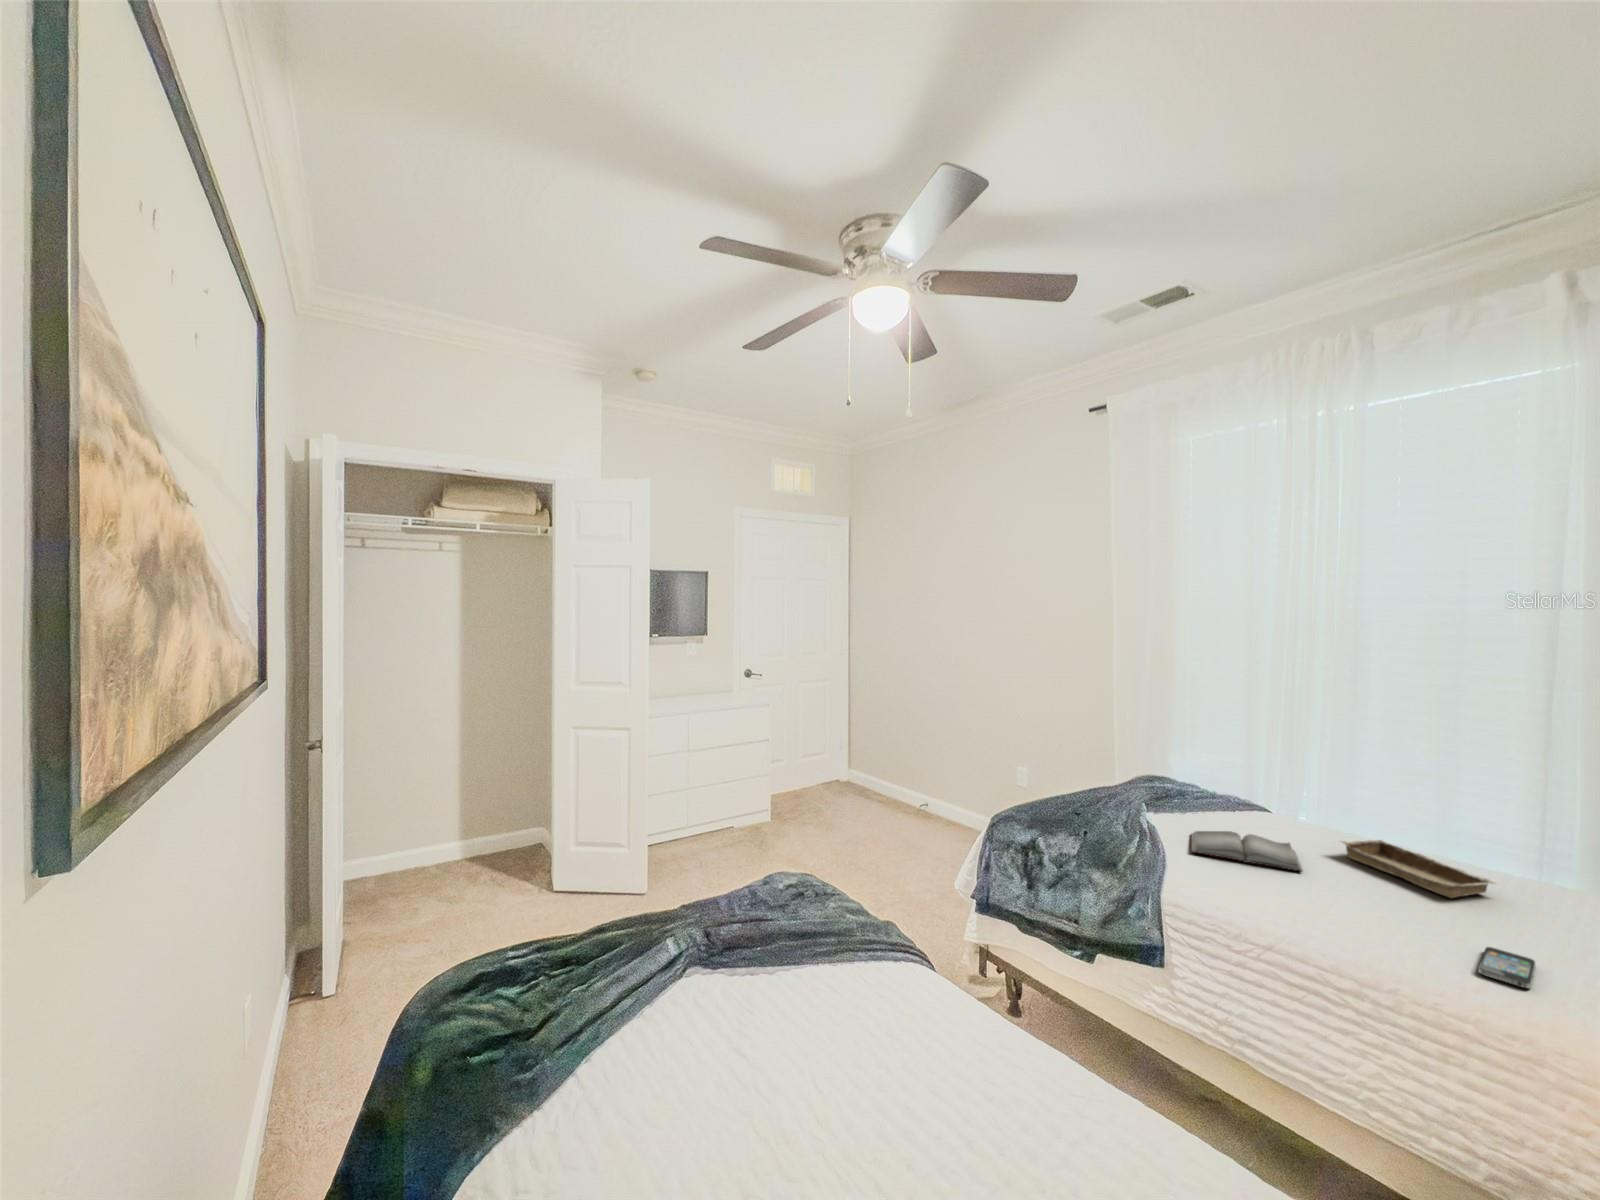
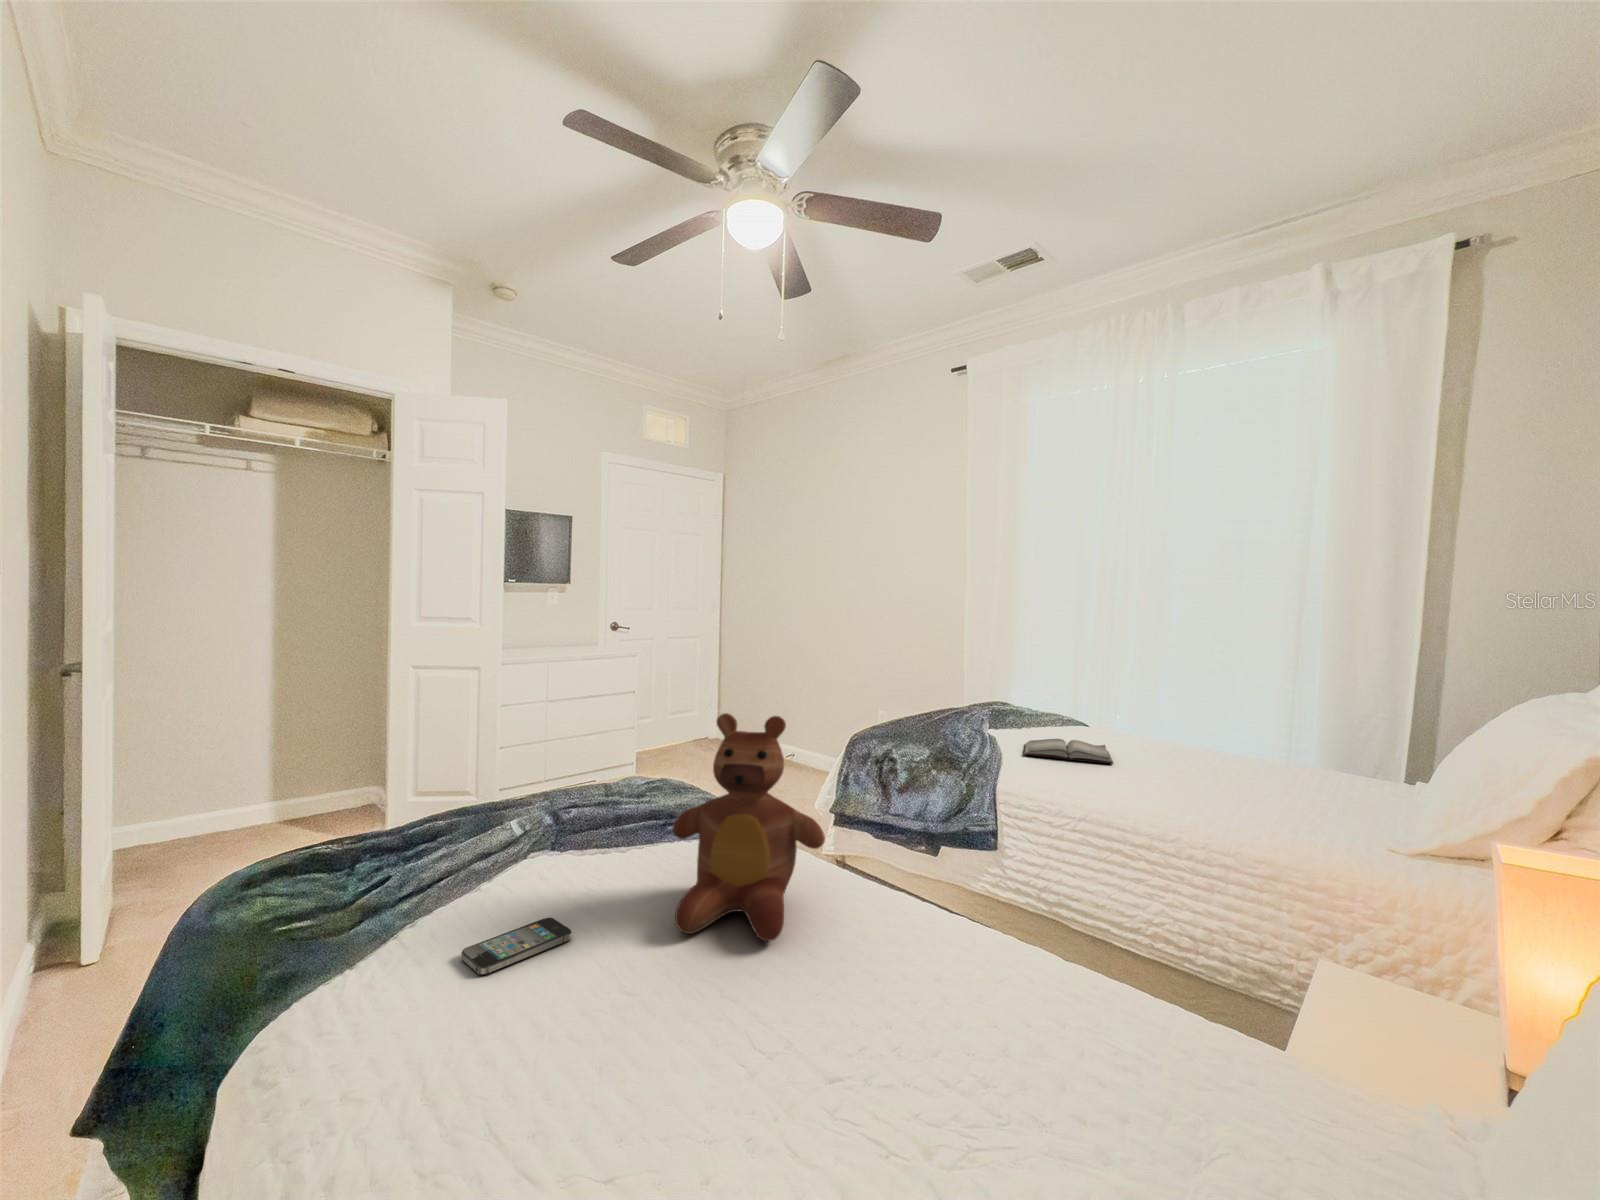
tray: present [1342,840,1496,898] -> none [1143,740,1260,775]
teddy bear: none [817,862,977,1128] -> present [673,713,825,941]
smartphone: present [1478,947,1535,989] -> present [461,918,572,975]

